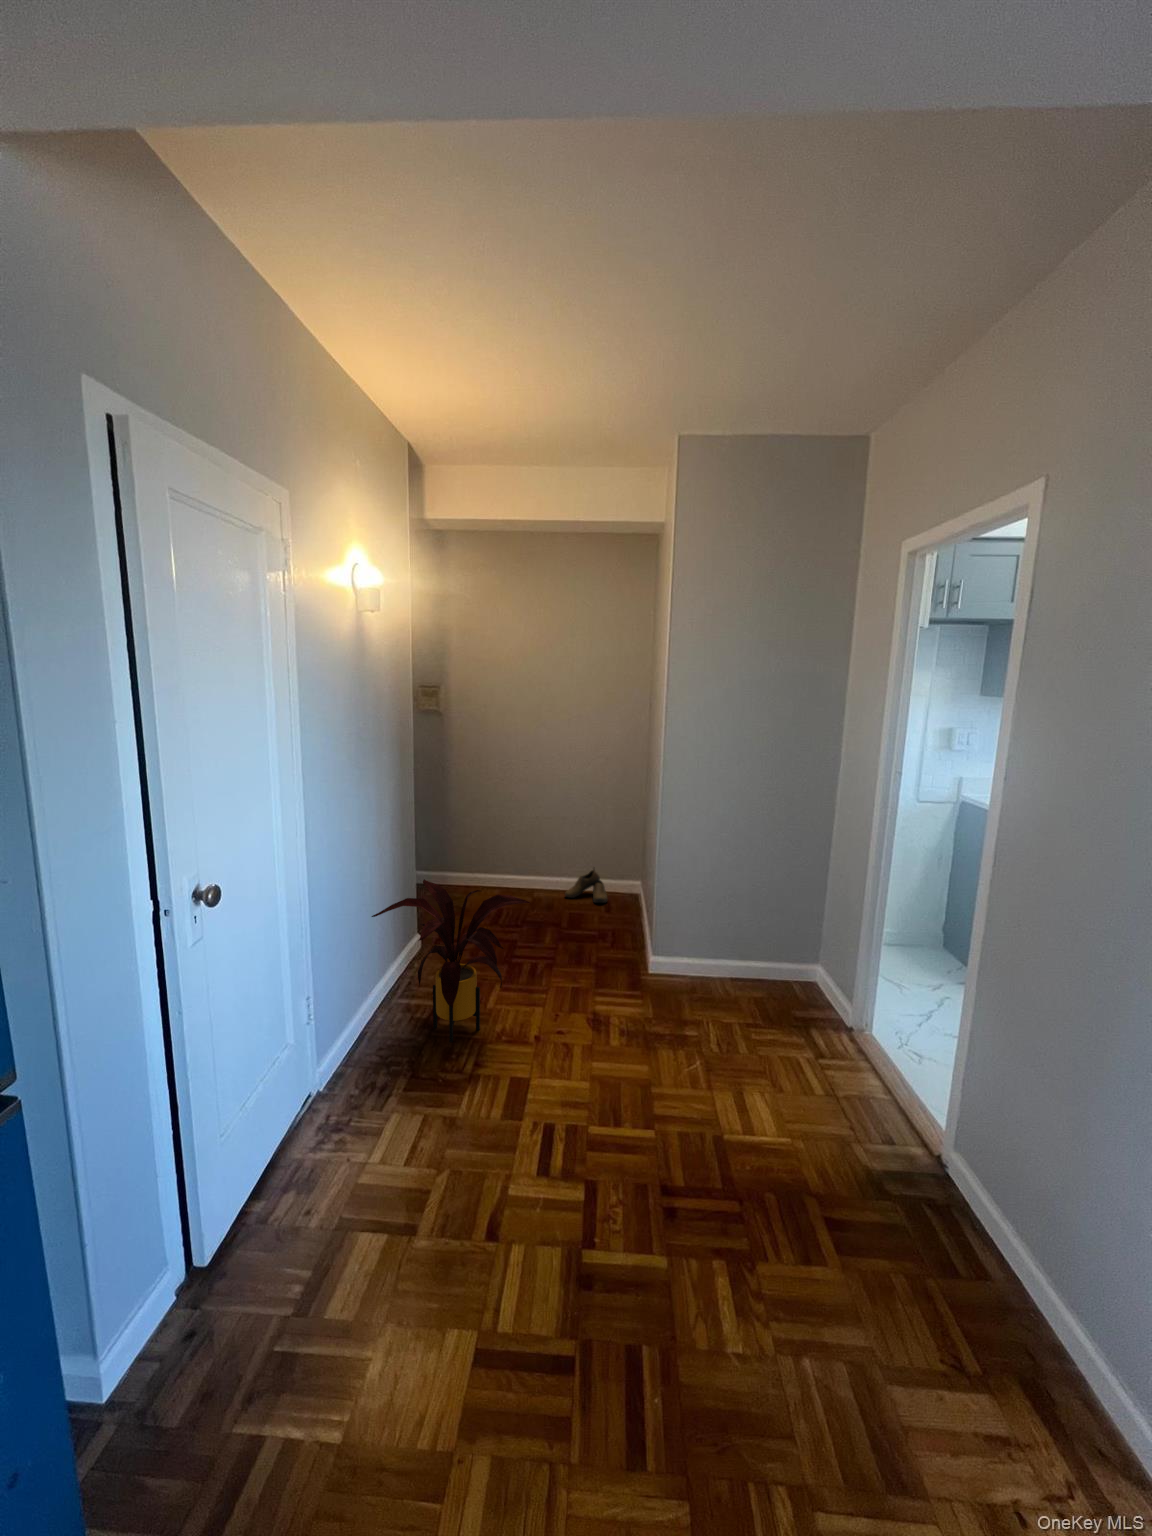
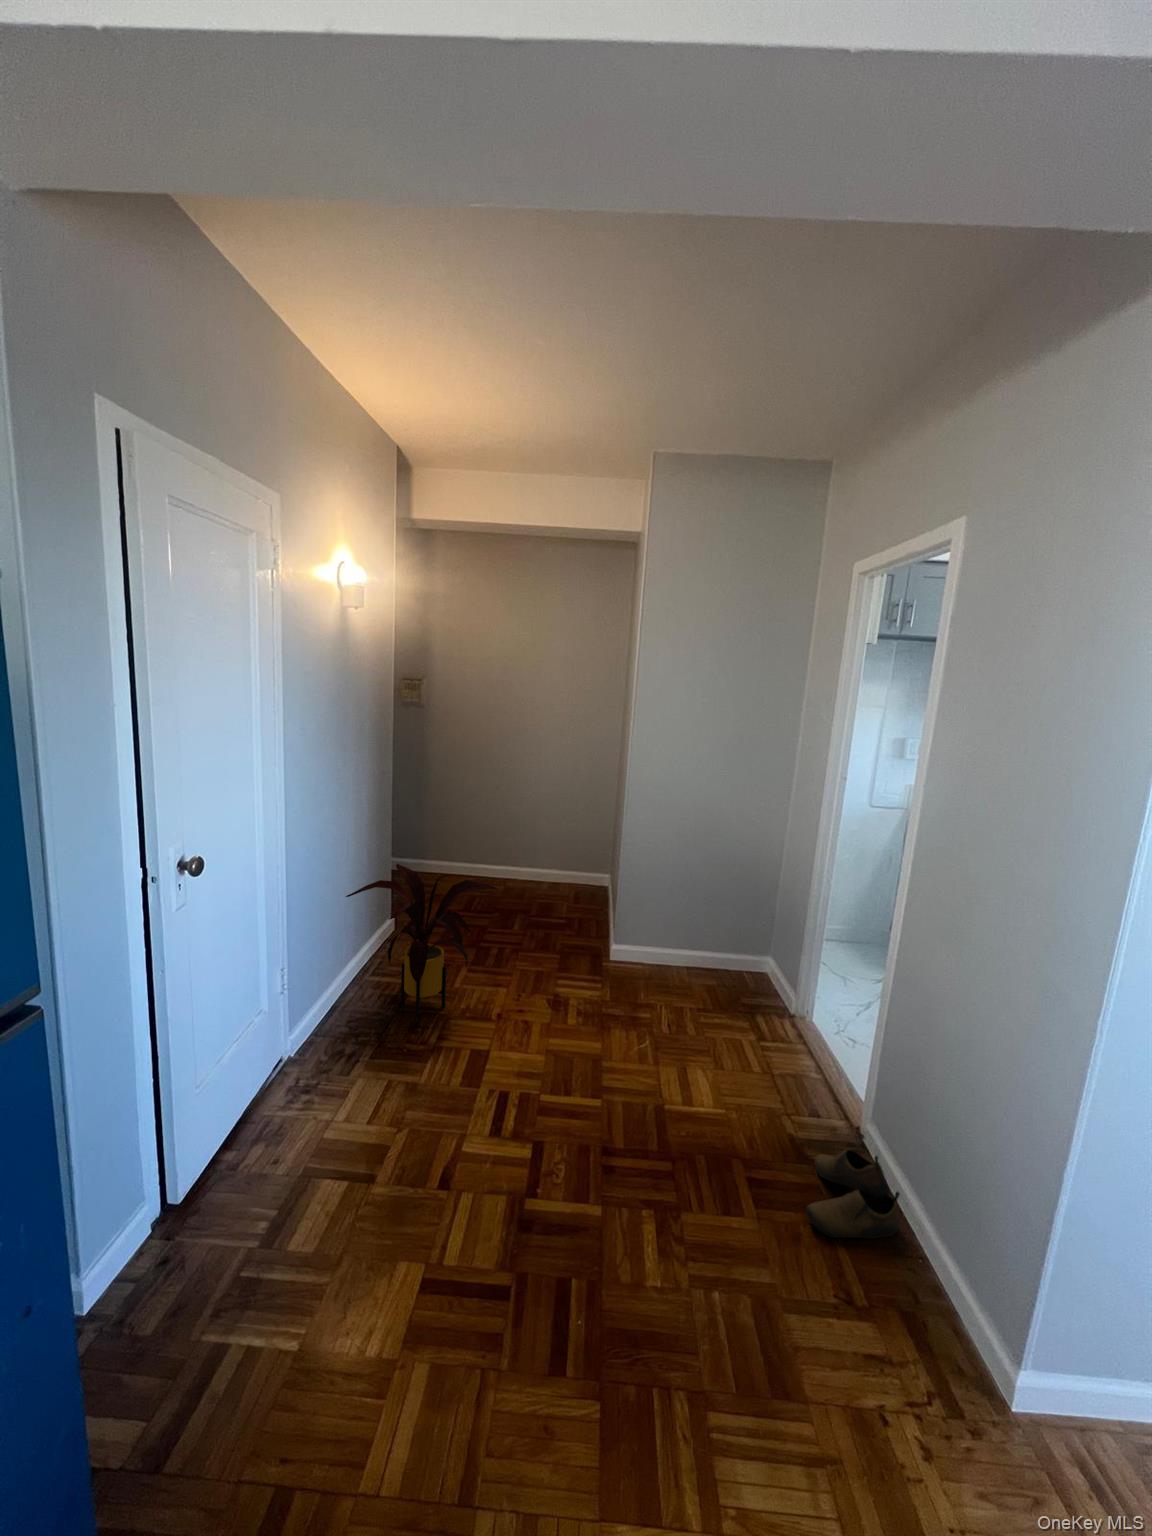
shoe: present [565,869,607,903] -> present [806,1149,900,1239]

